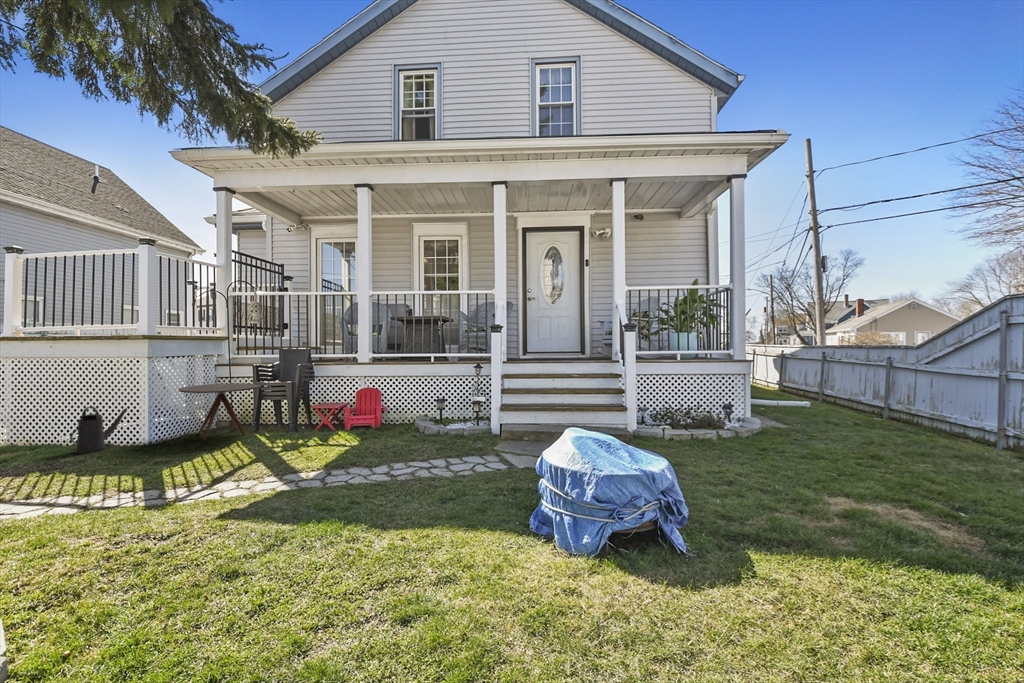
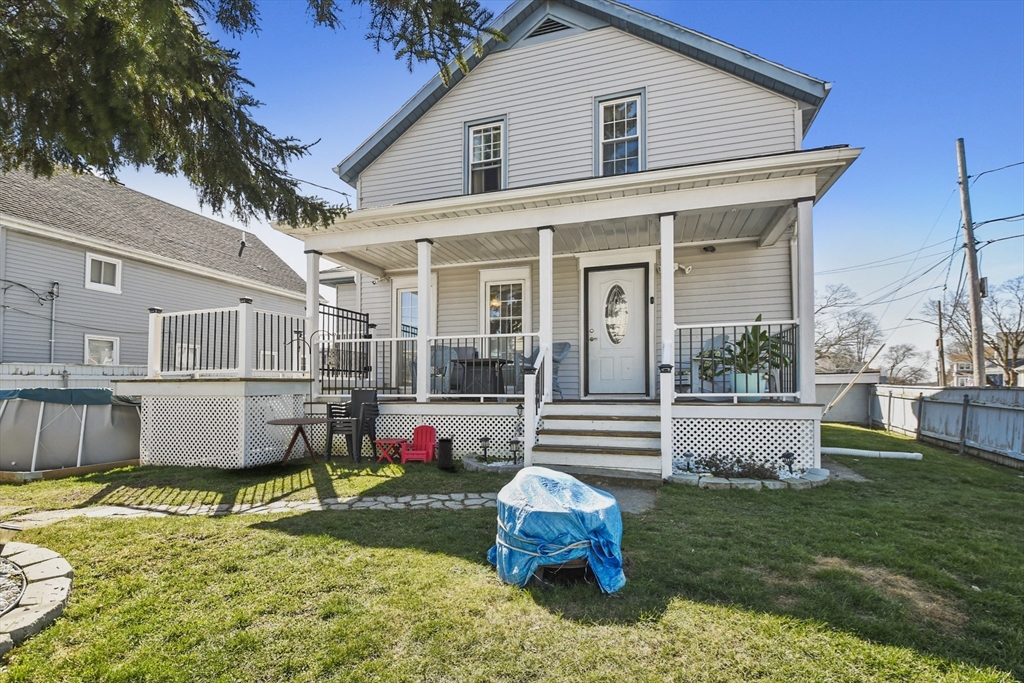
watering can: present [70,406,127,454] -> present [436,434,454,468]

